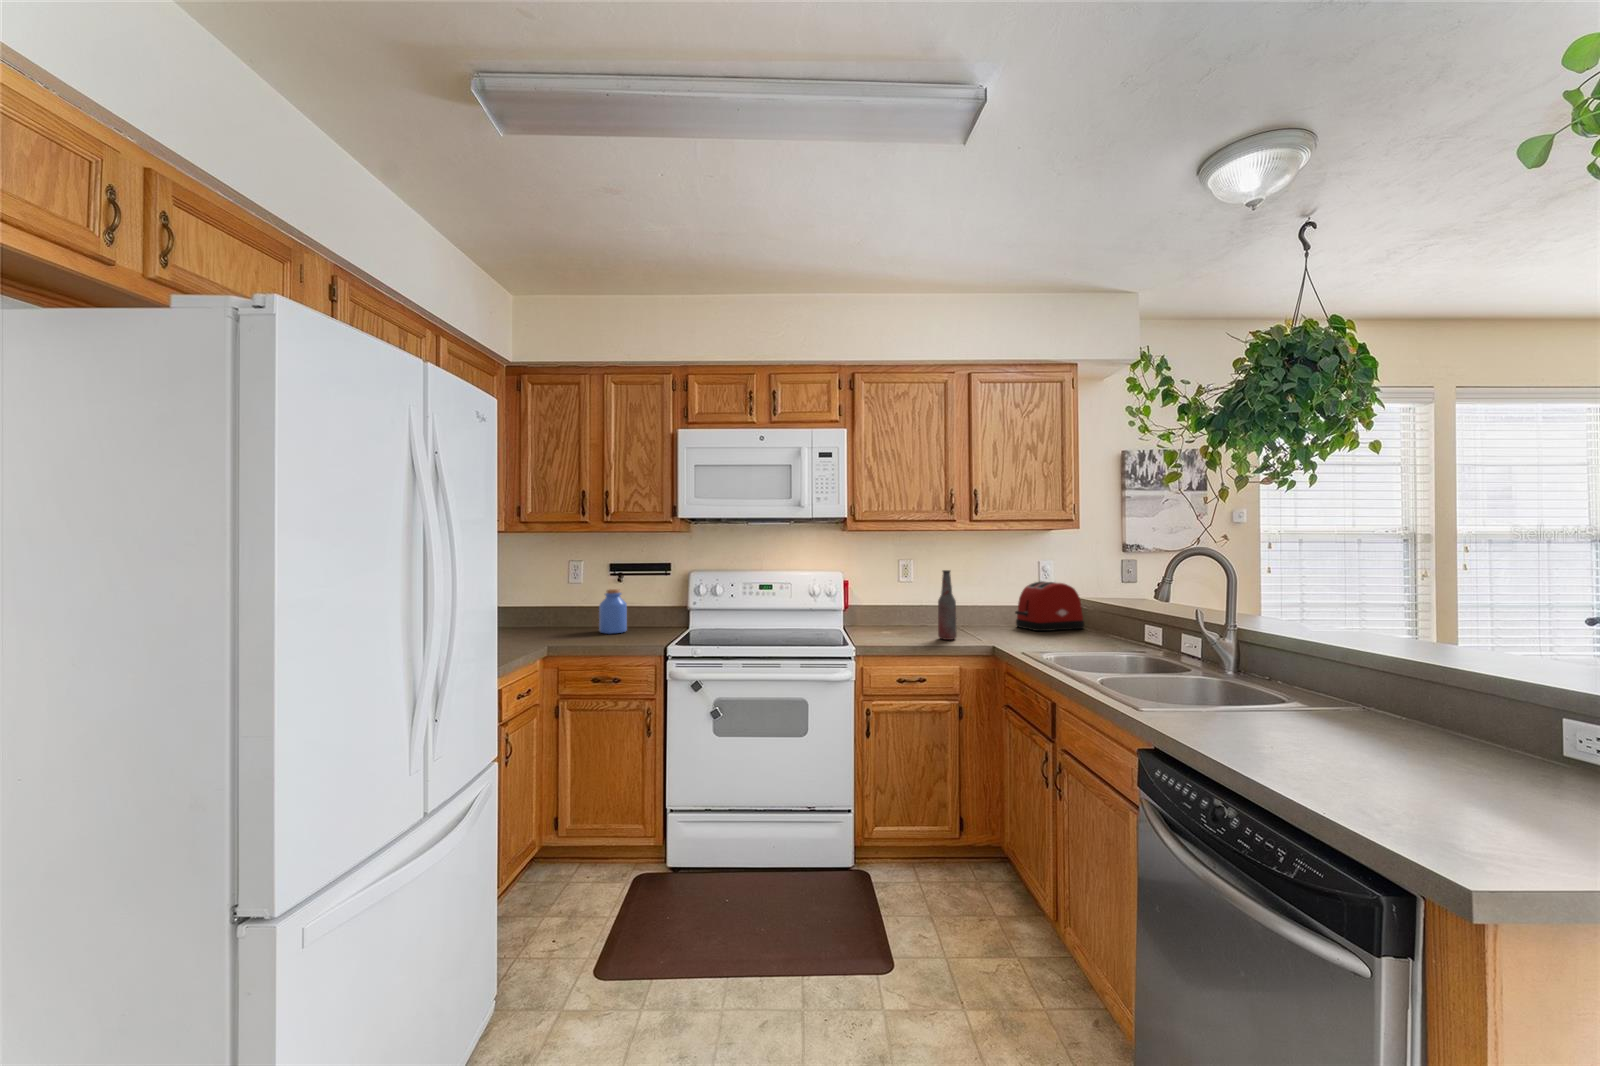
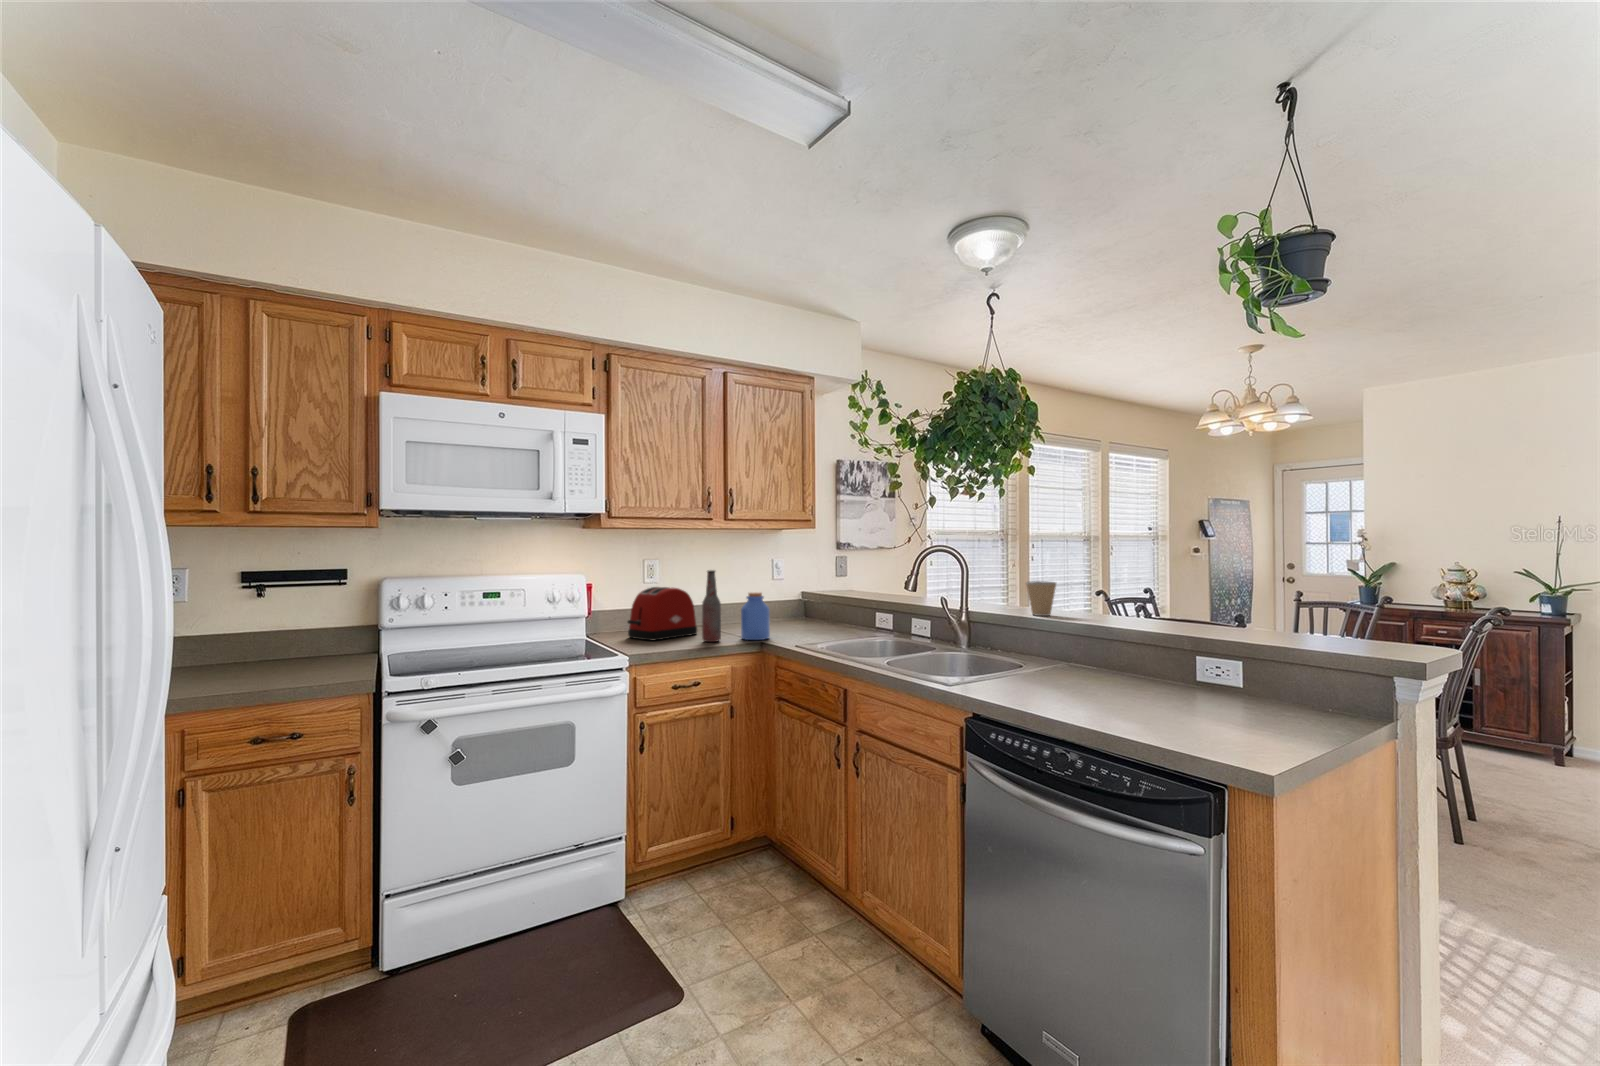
toaster: present [1015,581,1084,631] -> present [628,587,697,640]
jar: present [599,589,627,634] -> present [741,592,770,640]
coffee cup: none [1319,597,1373,645] -> present [1026,581,1056,616]

